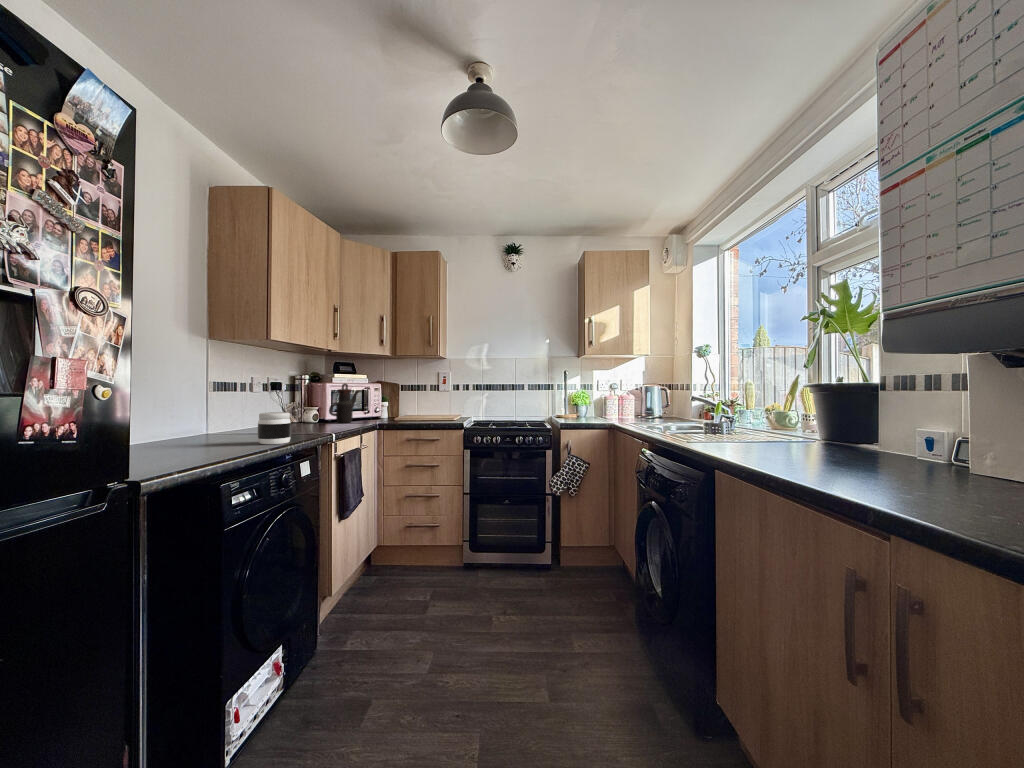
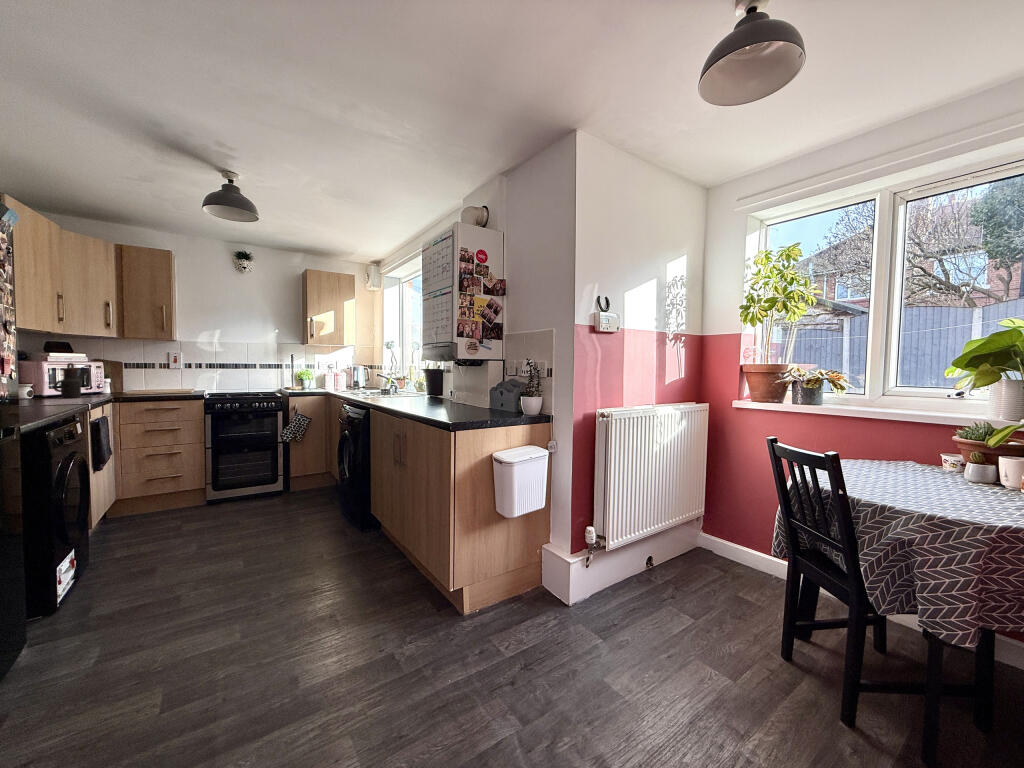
jar: present [258,412,291,444] -> none [26,389,60,413]

